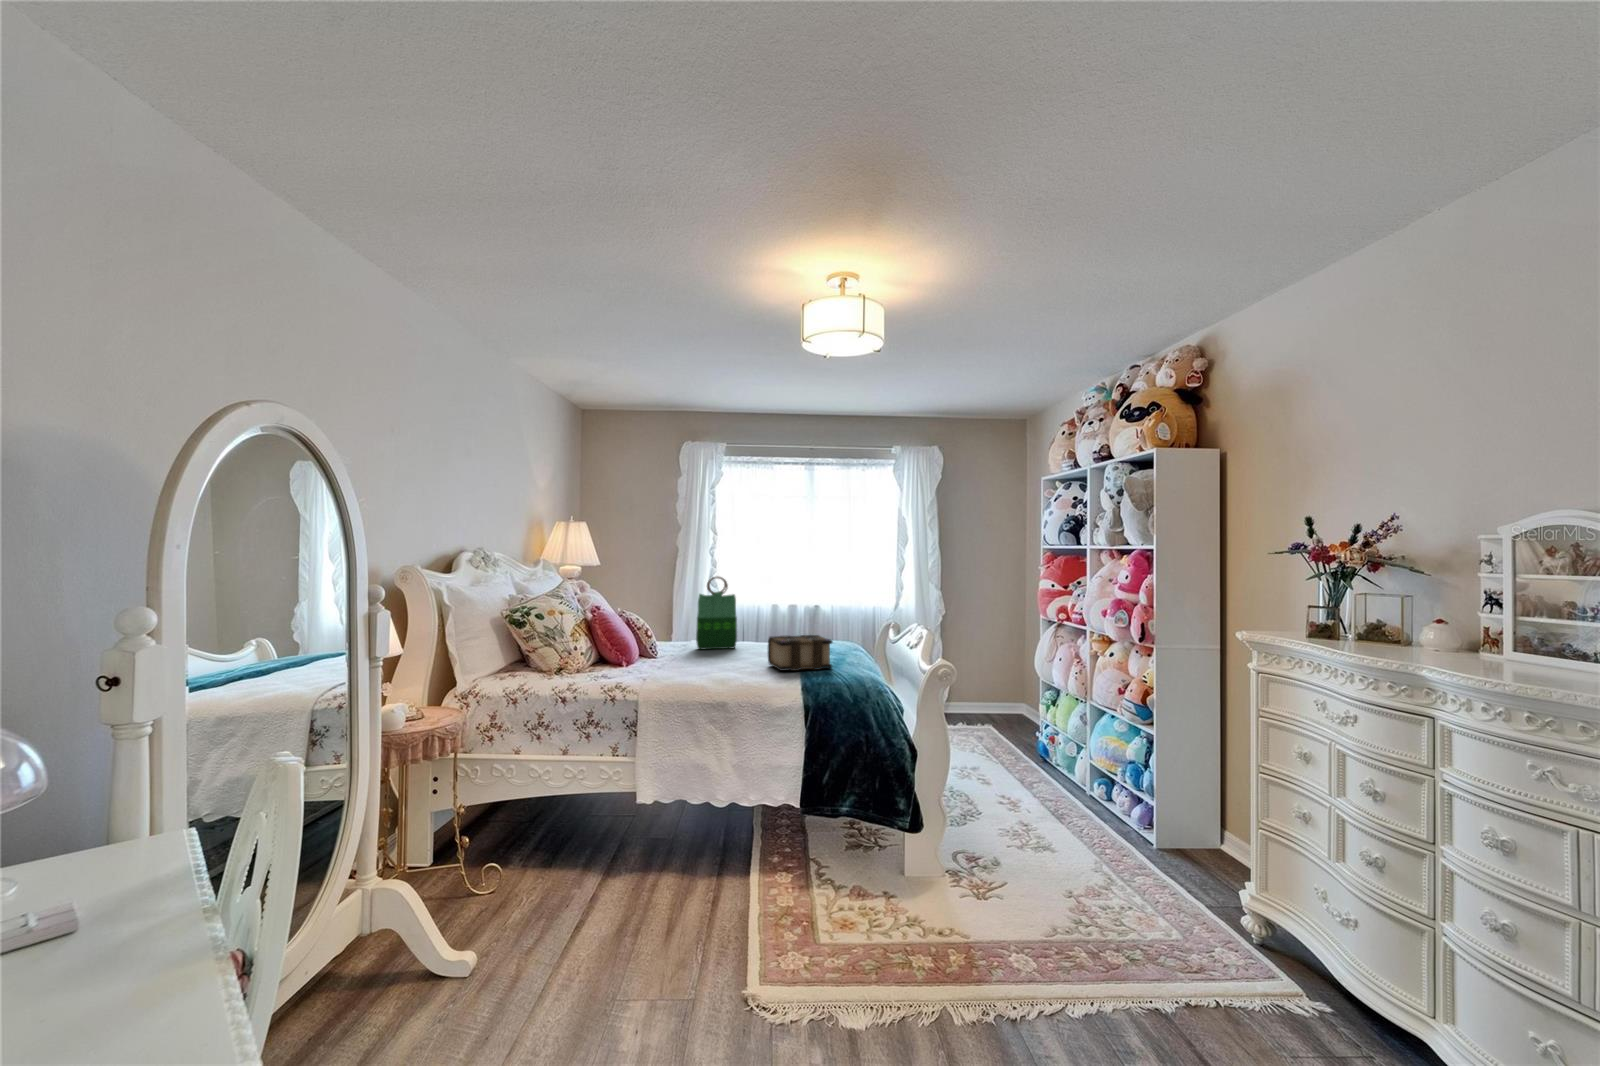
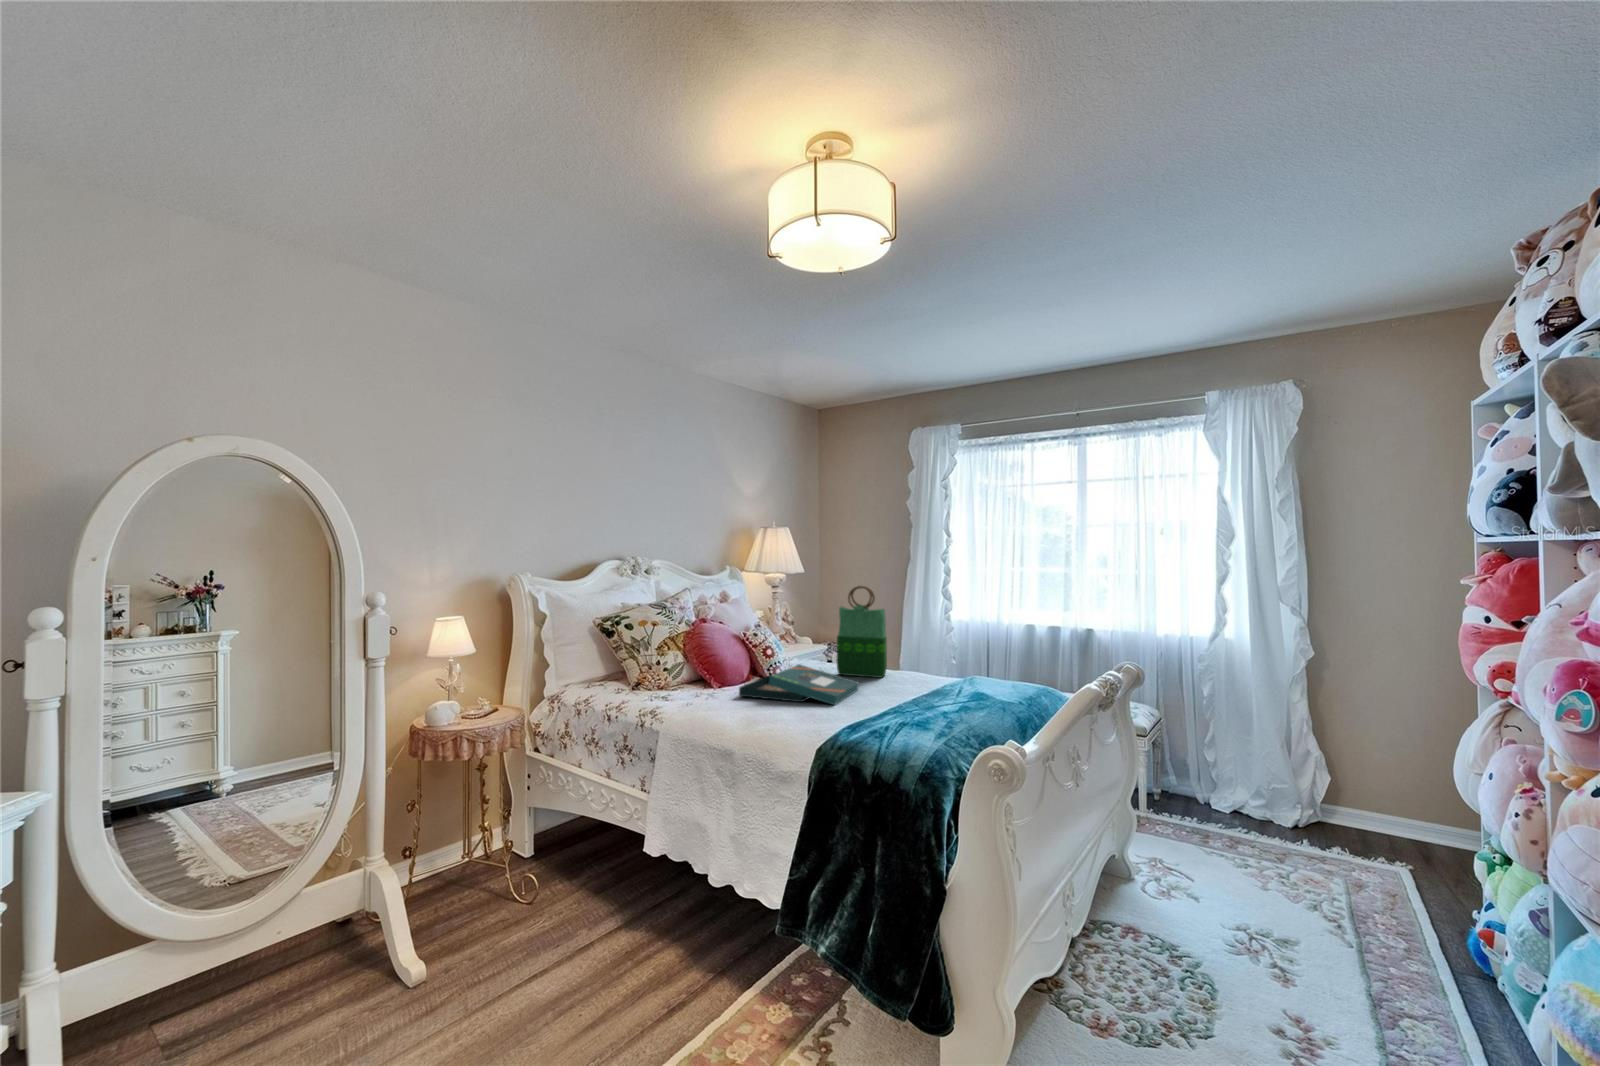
book: present [768,635,832,671] -> none [839,670,927,728]
board game: none [661,641,749,668] -> present [739,665,859,705]

